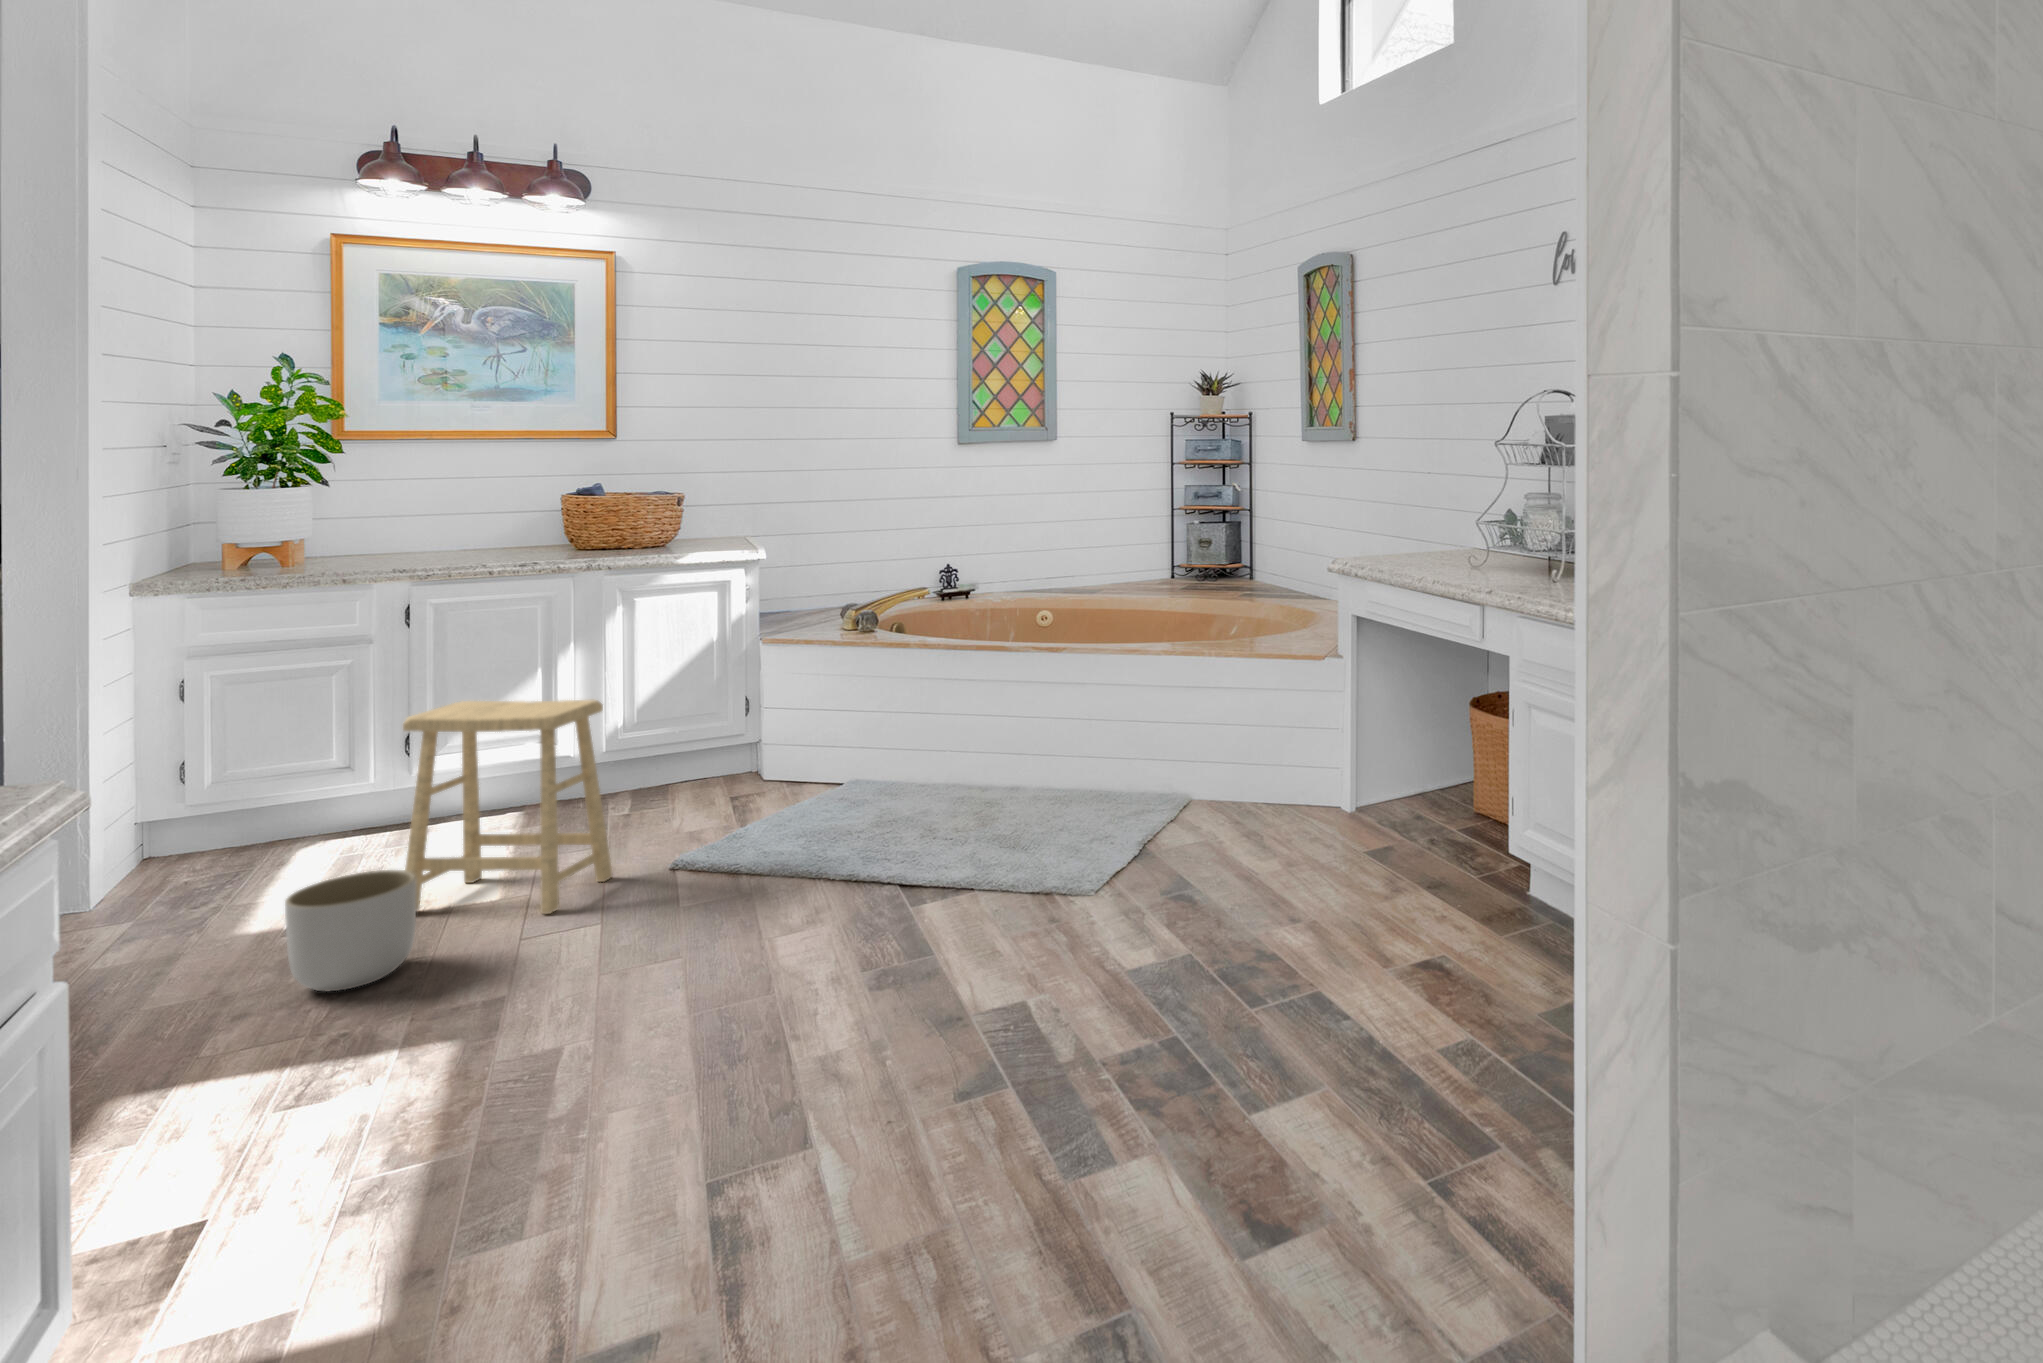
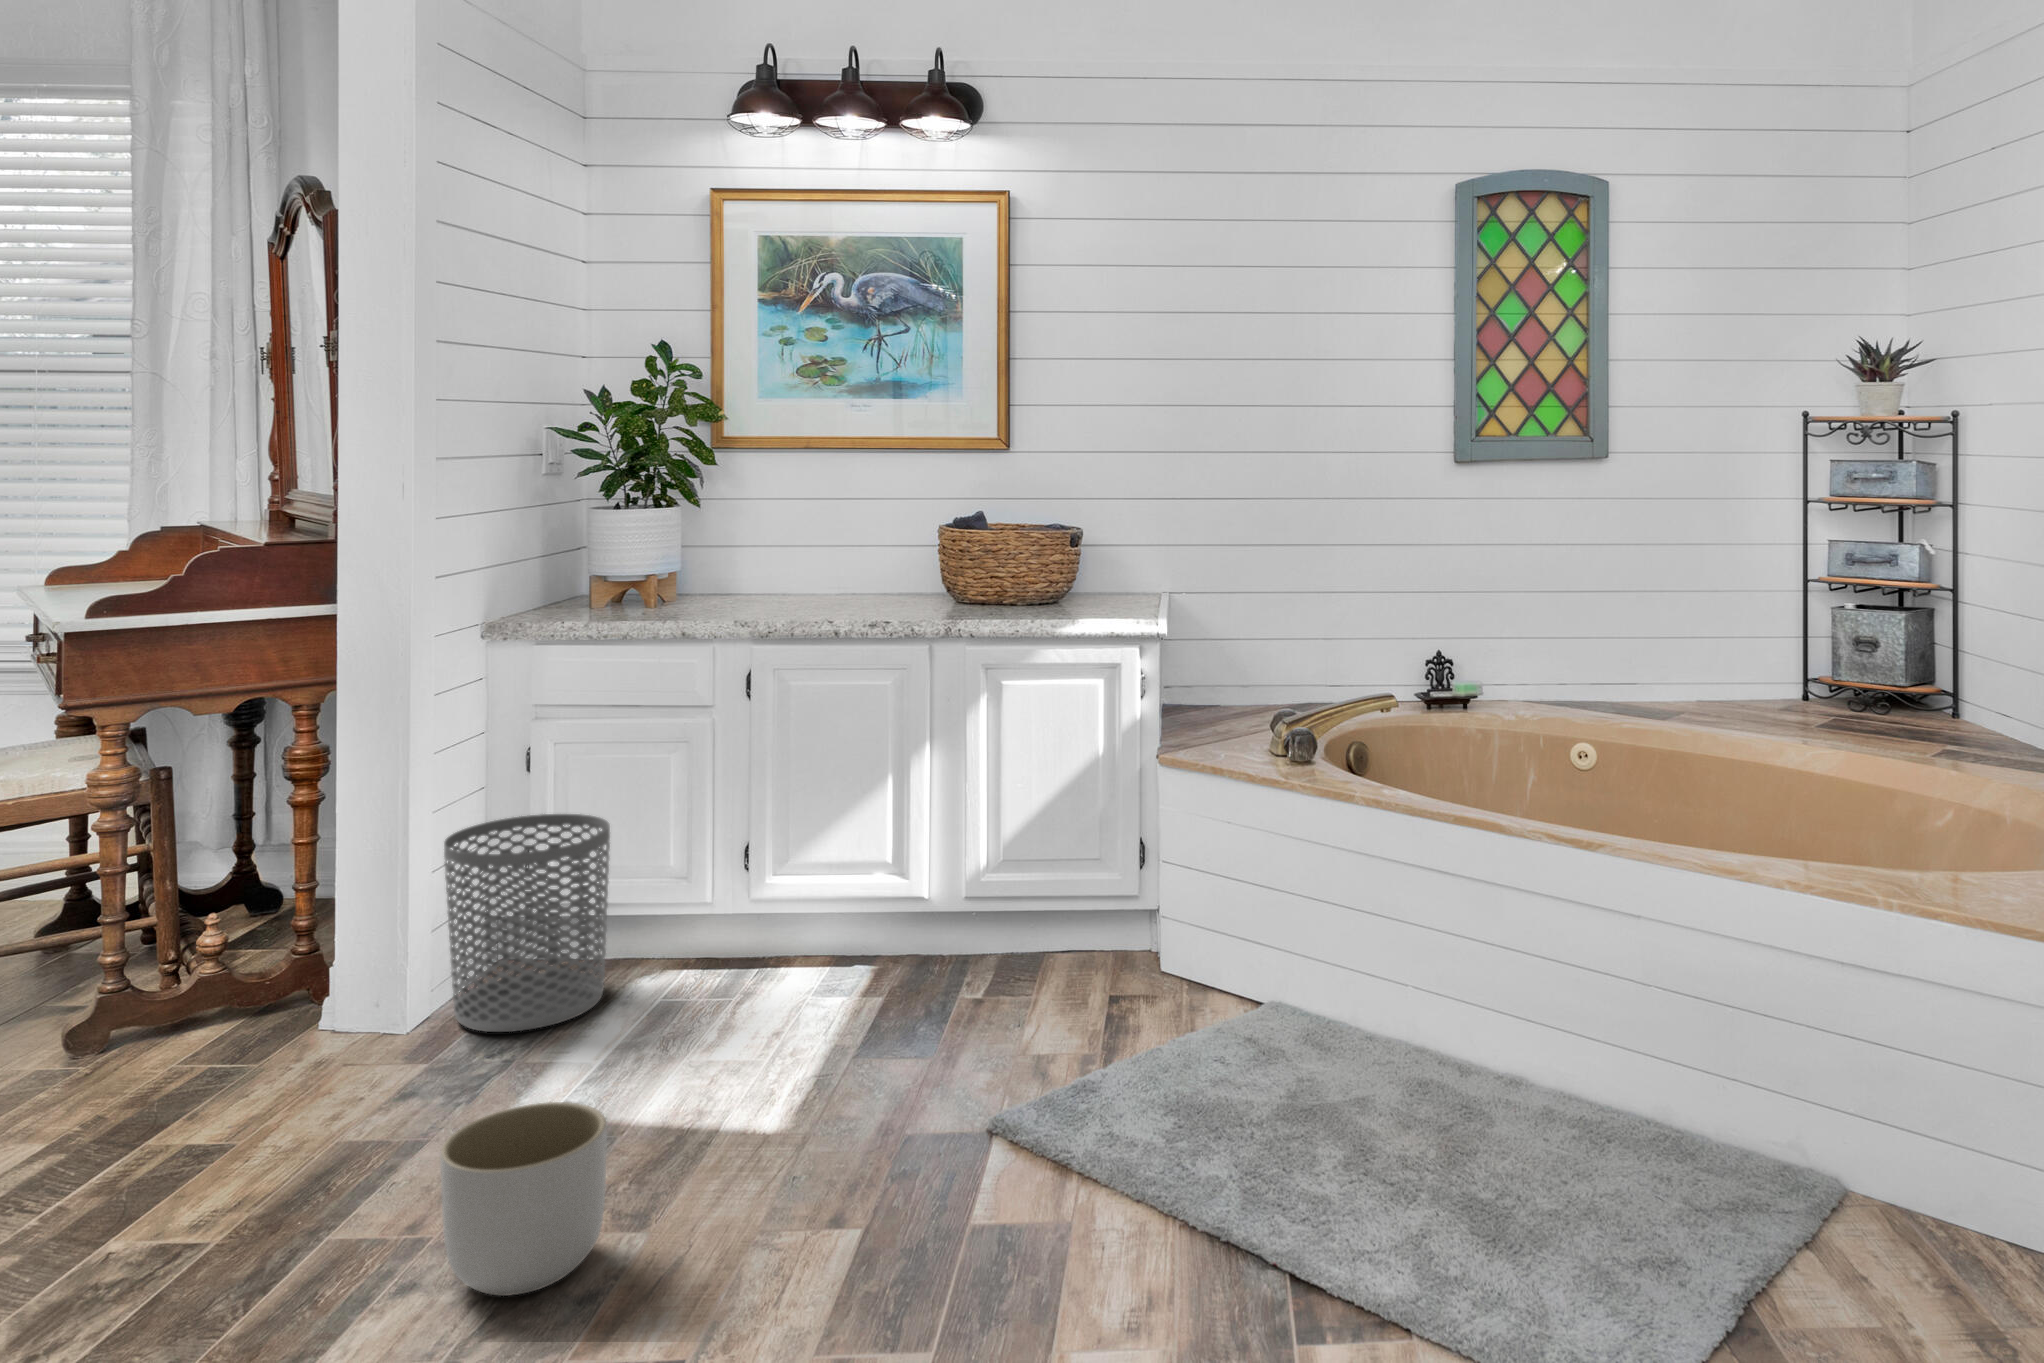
footstool: present [403,699,612,914] -> none [641,836,904,1201]
waste bin: none [135,723,298,891] -> present [444,814,610,1032]

